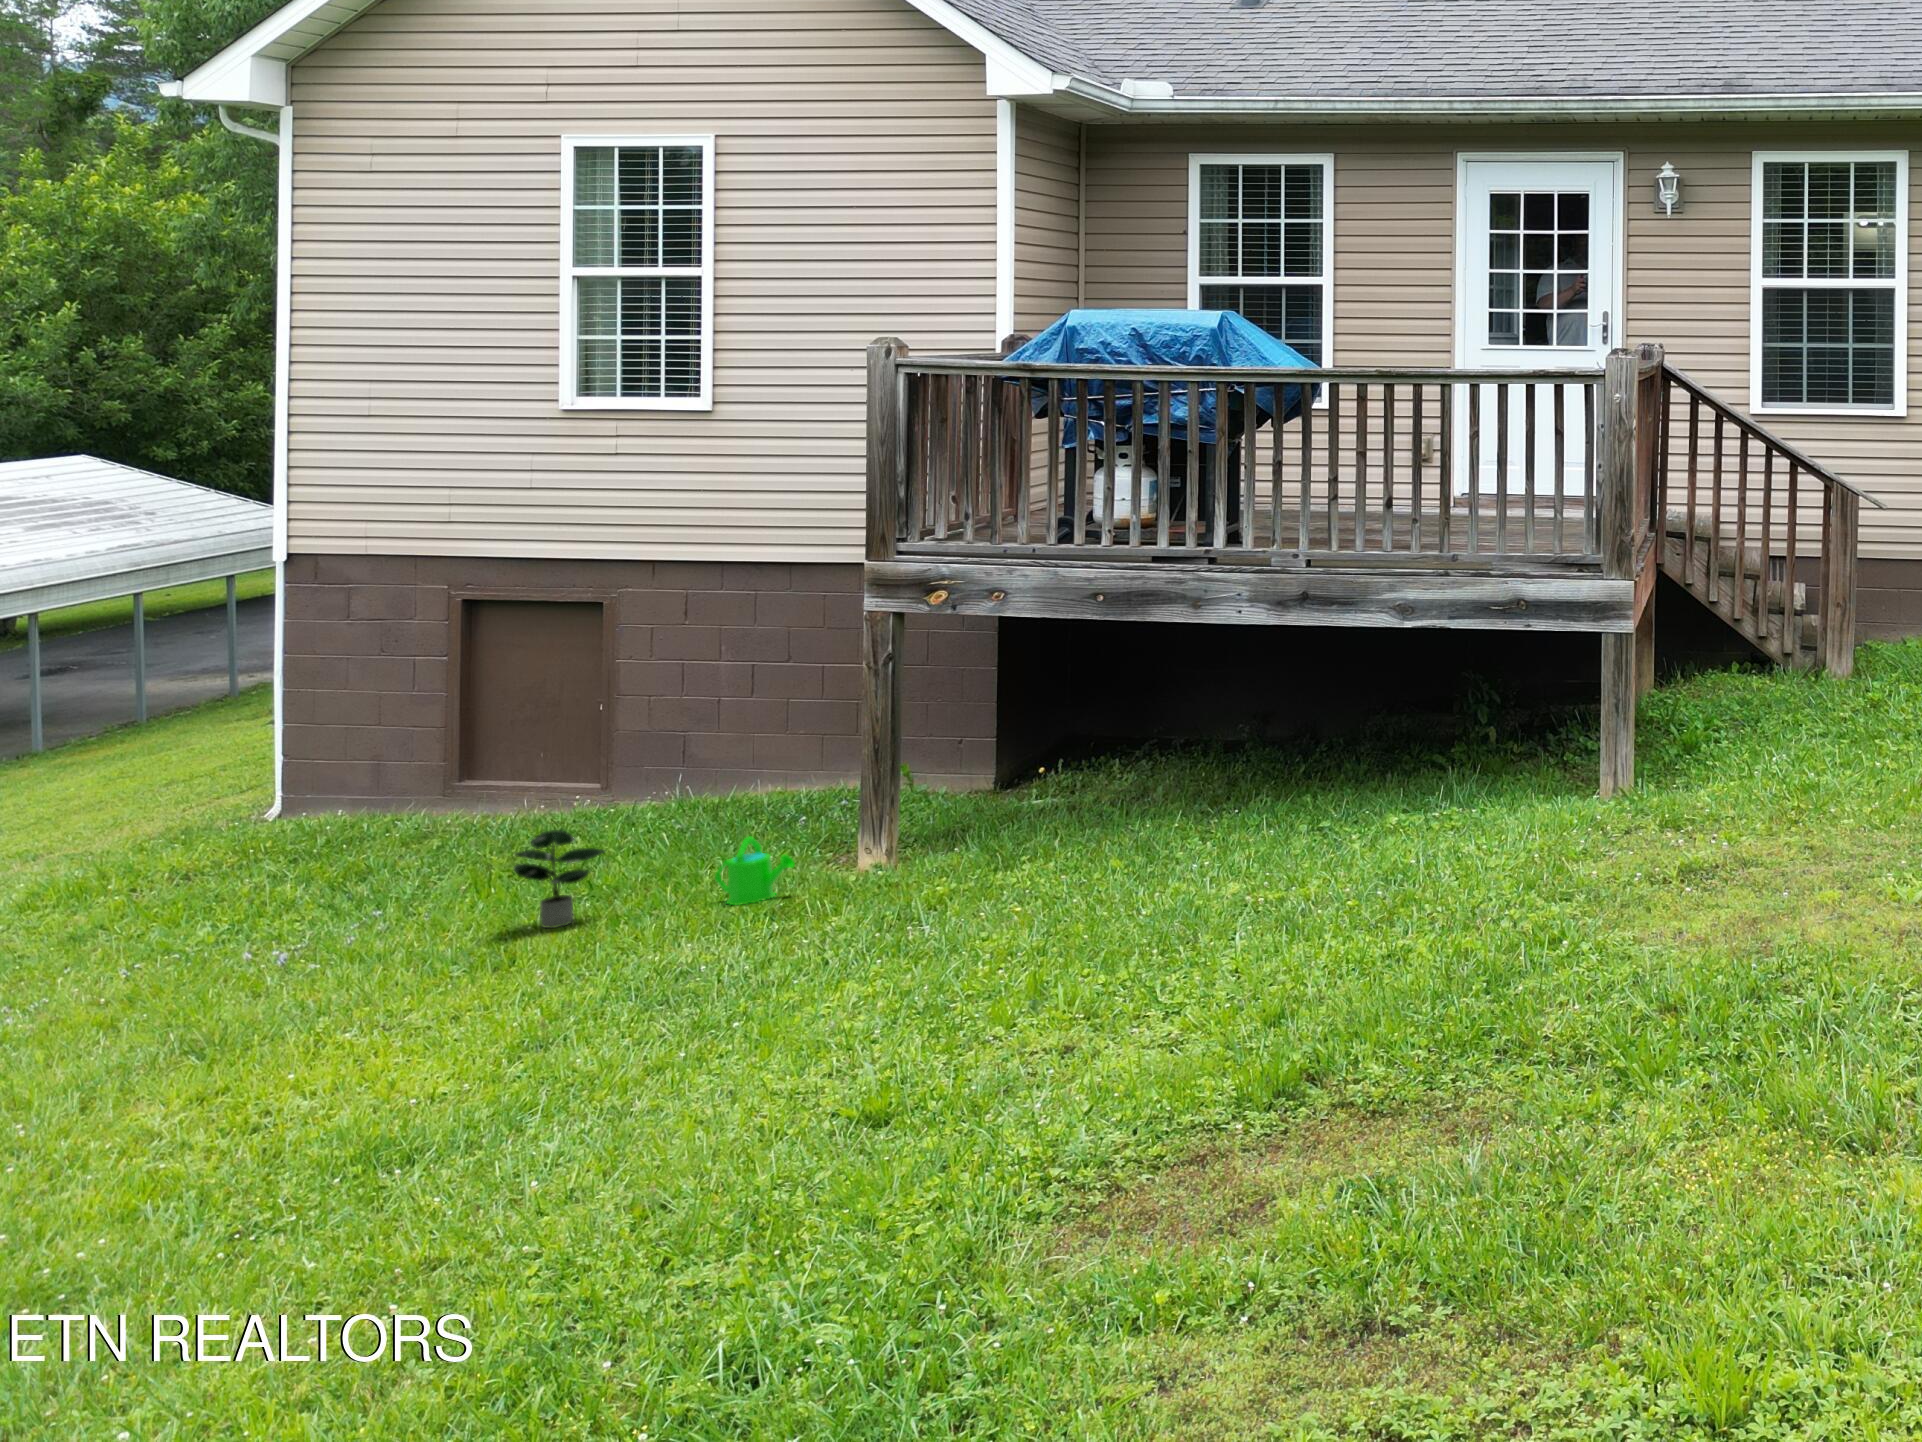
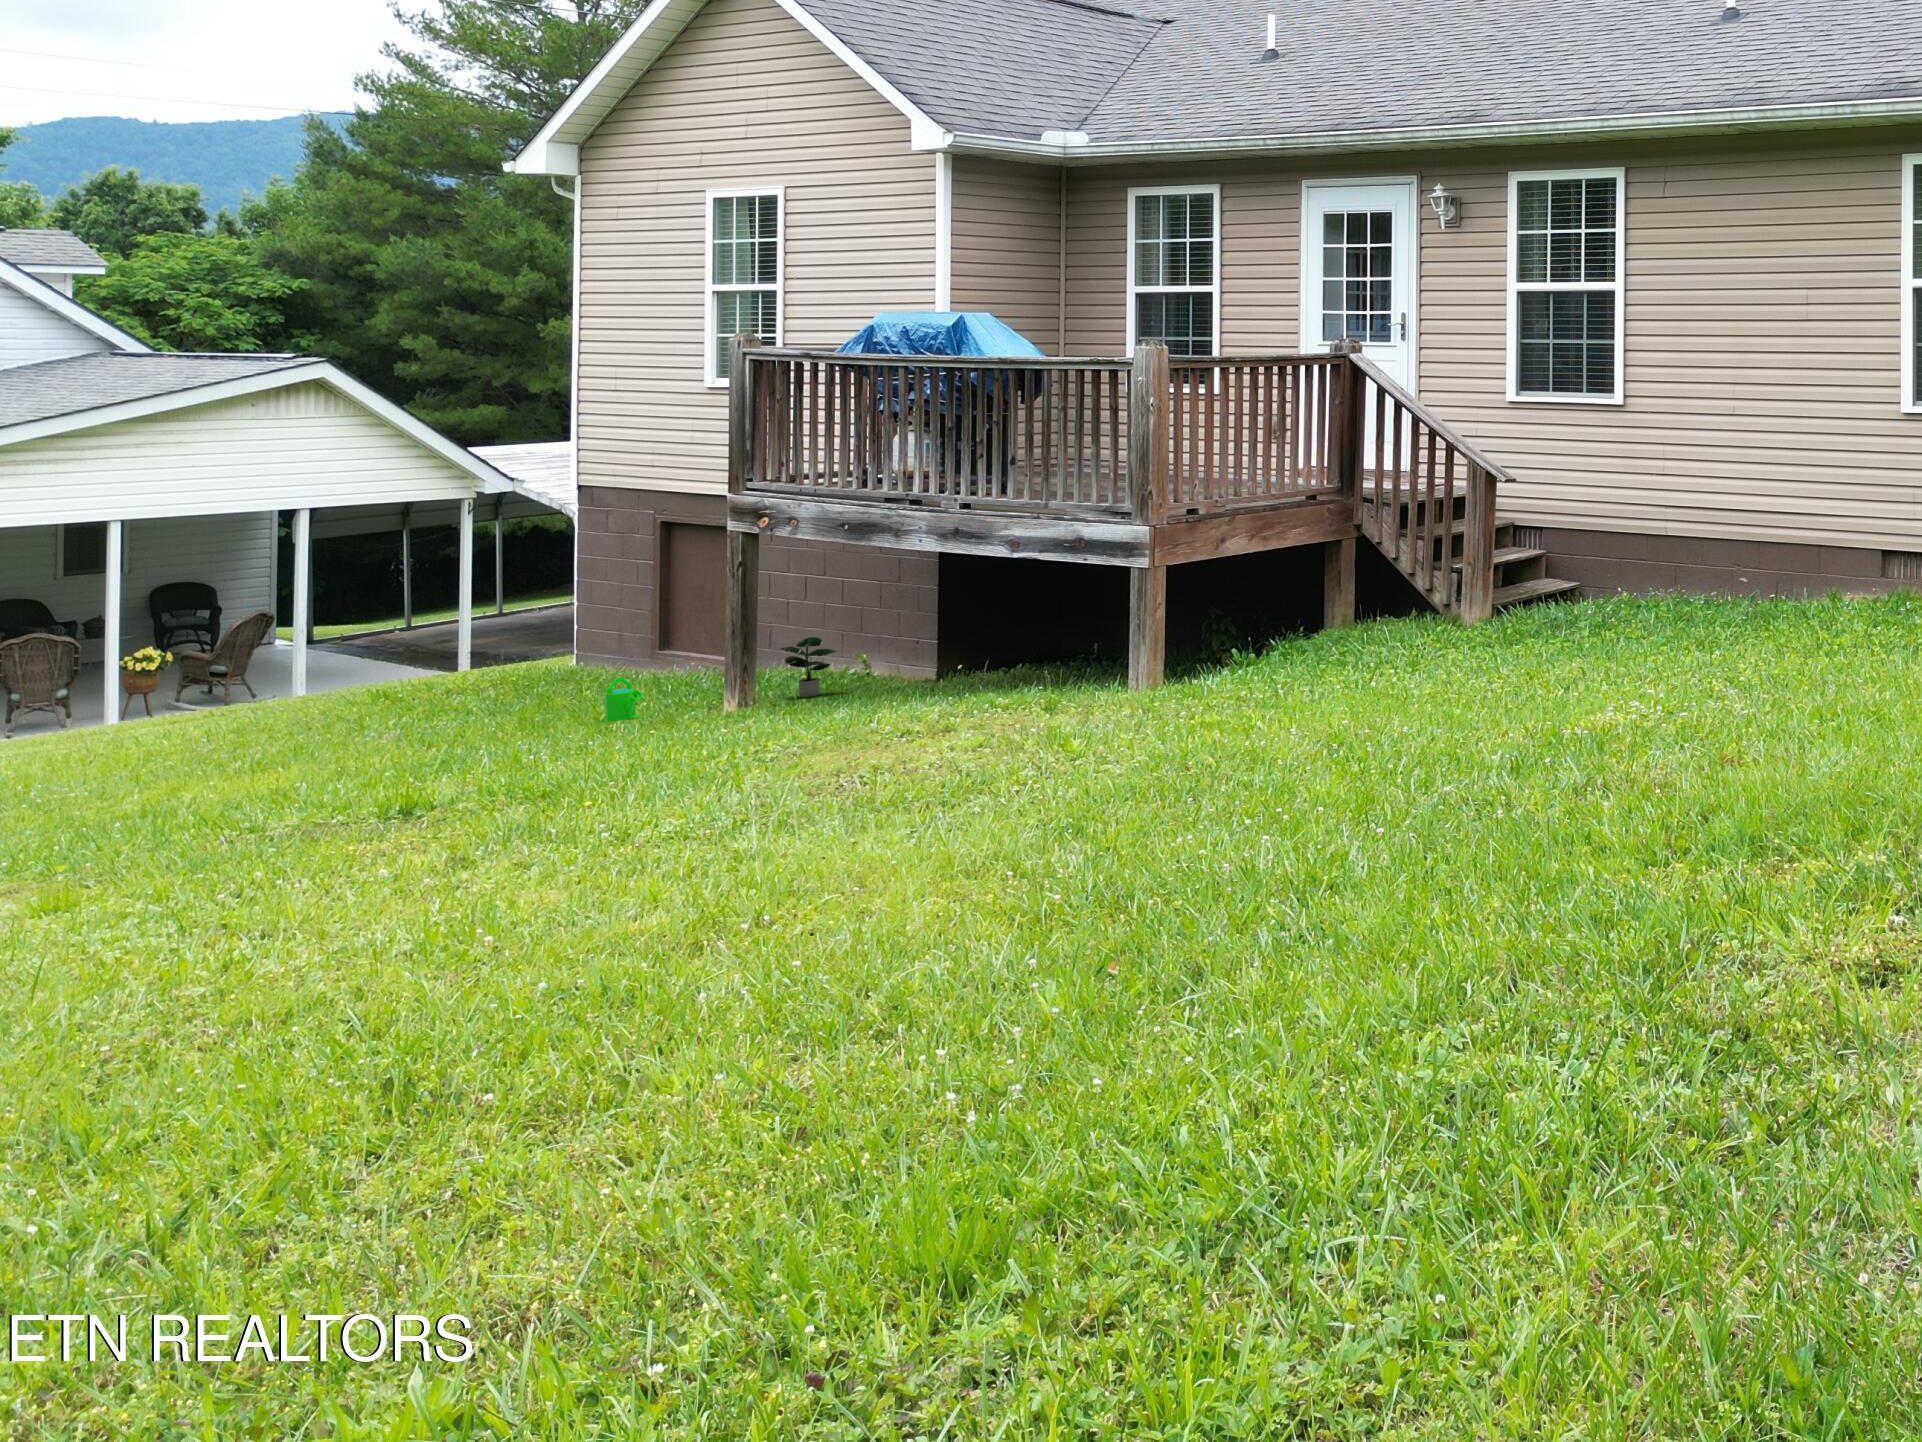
potted plant: present [514,830,605,928] -> present [781,637,837,697]

